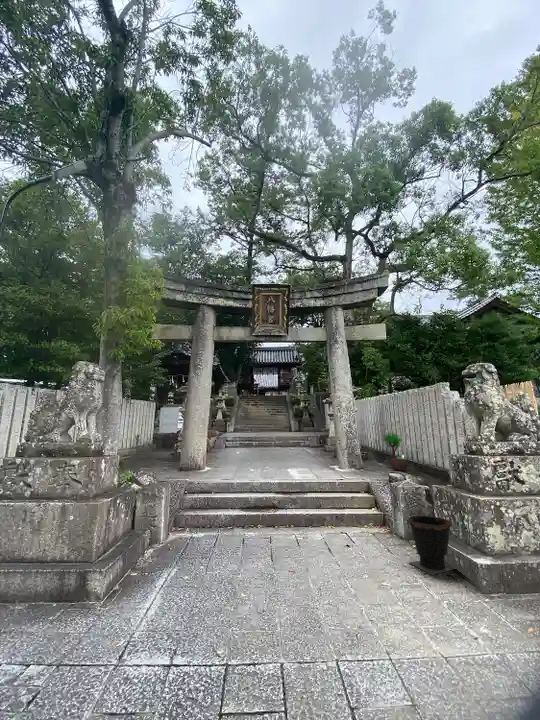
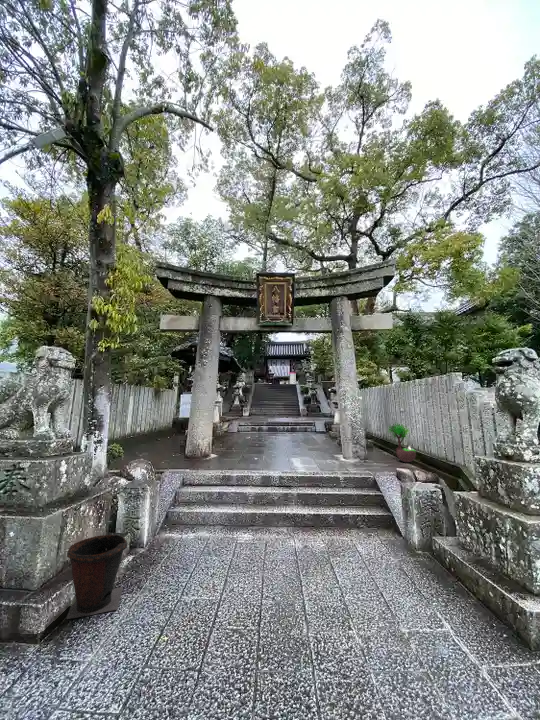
bucket: present [408,513,454,575] -> present [67,535,128,619]

